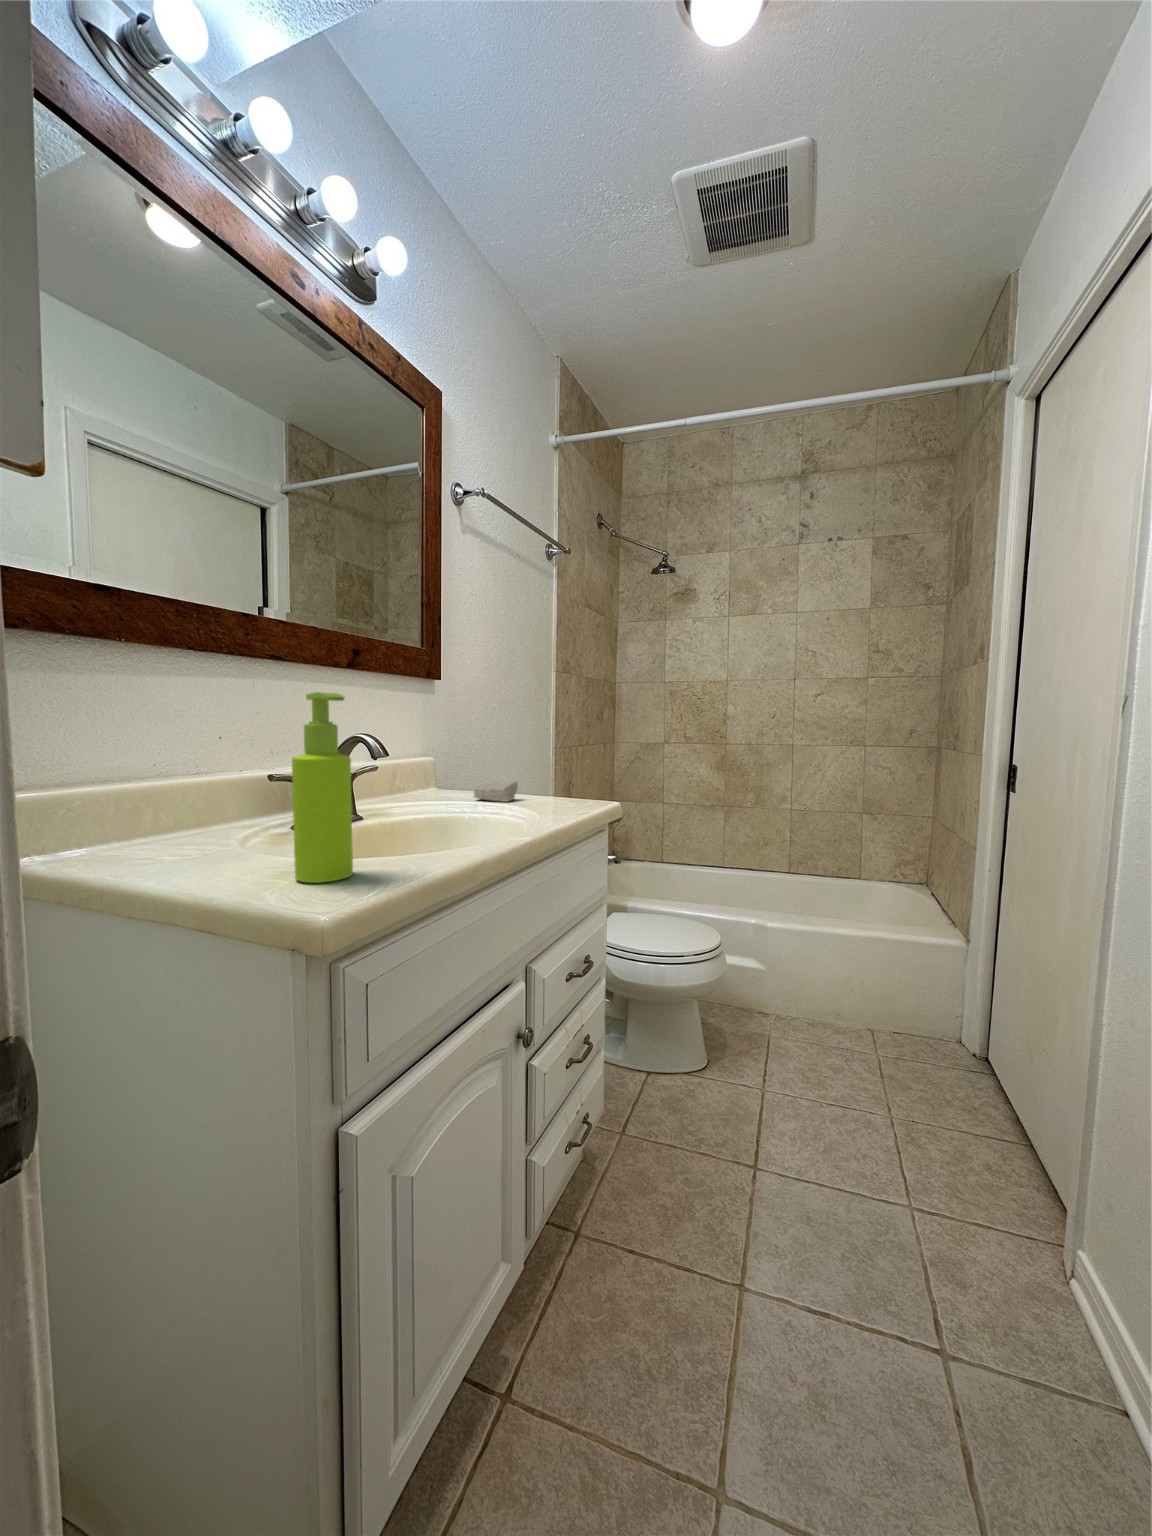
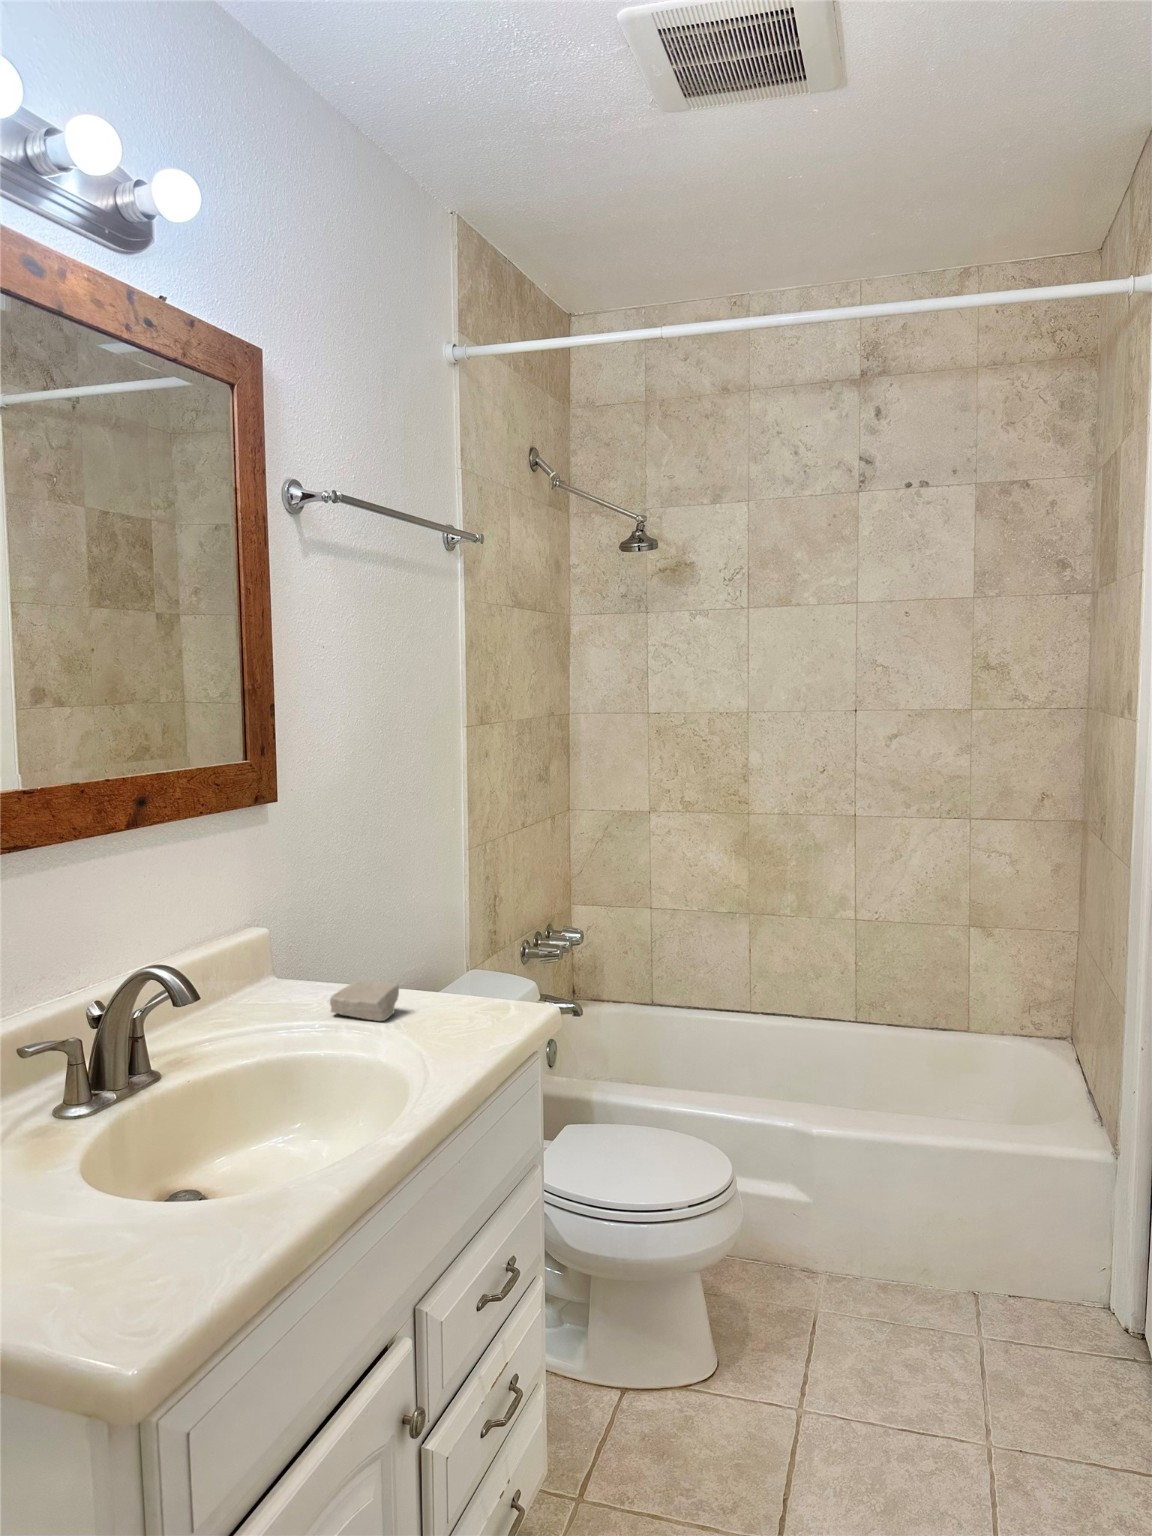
soap dispenser: present [292,692,353,883] -> none [78,1032,165,1296]

